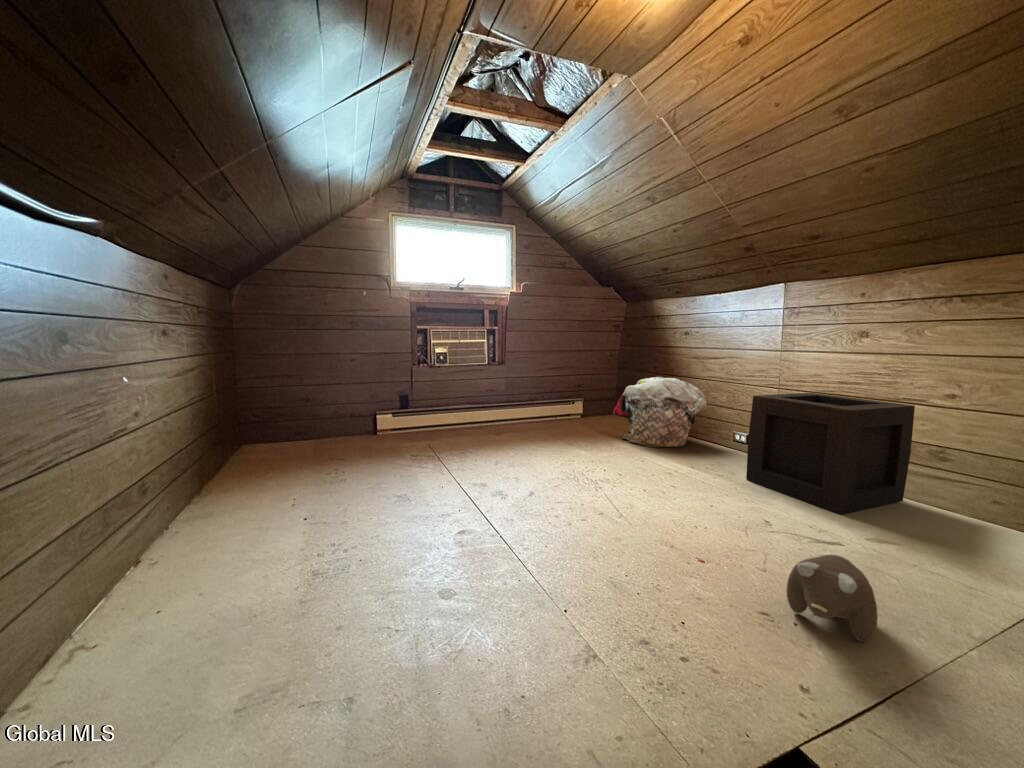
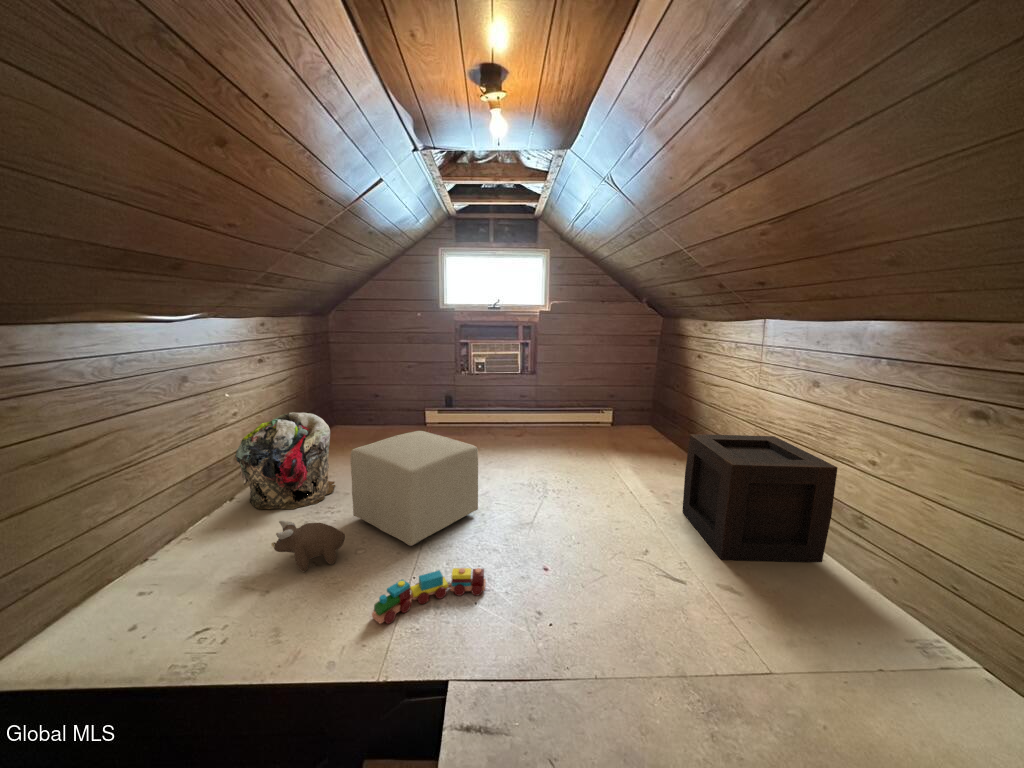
laundry basket: present [613,377,707,447] -> present [235,412,335,510]
ottoman: none [404,418,566,570] -> present [351,431,478,546]
plush toy: present [787,555,878,642] -> present [271,521,345,572]
toy train: none [609,574,701,700] -> present [372,568,486,624]

